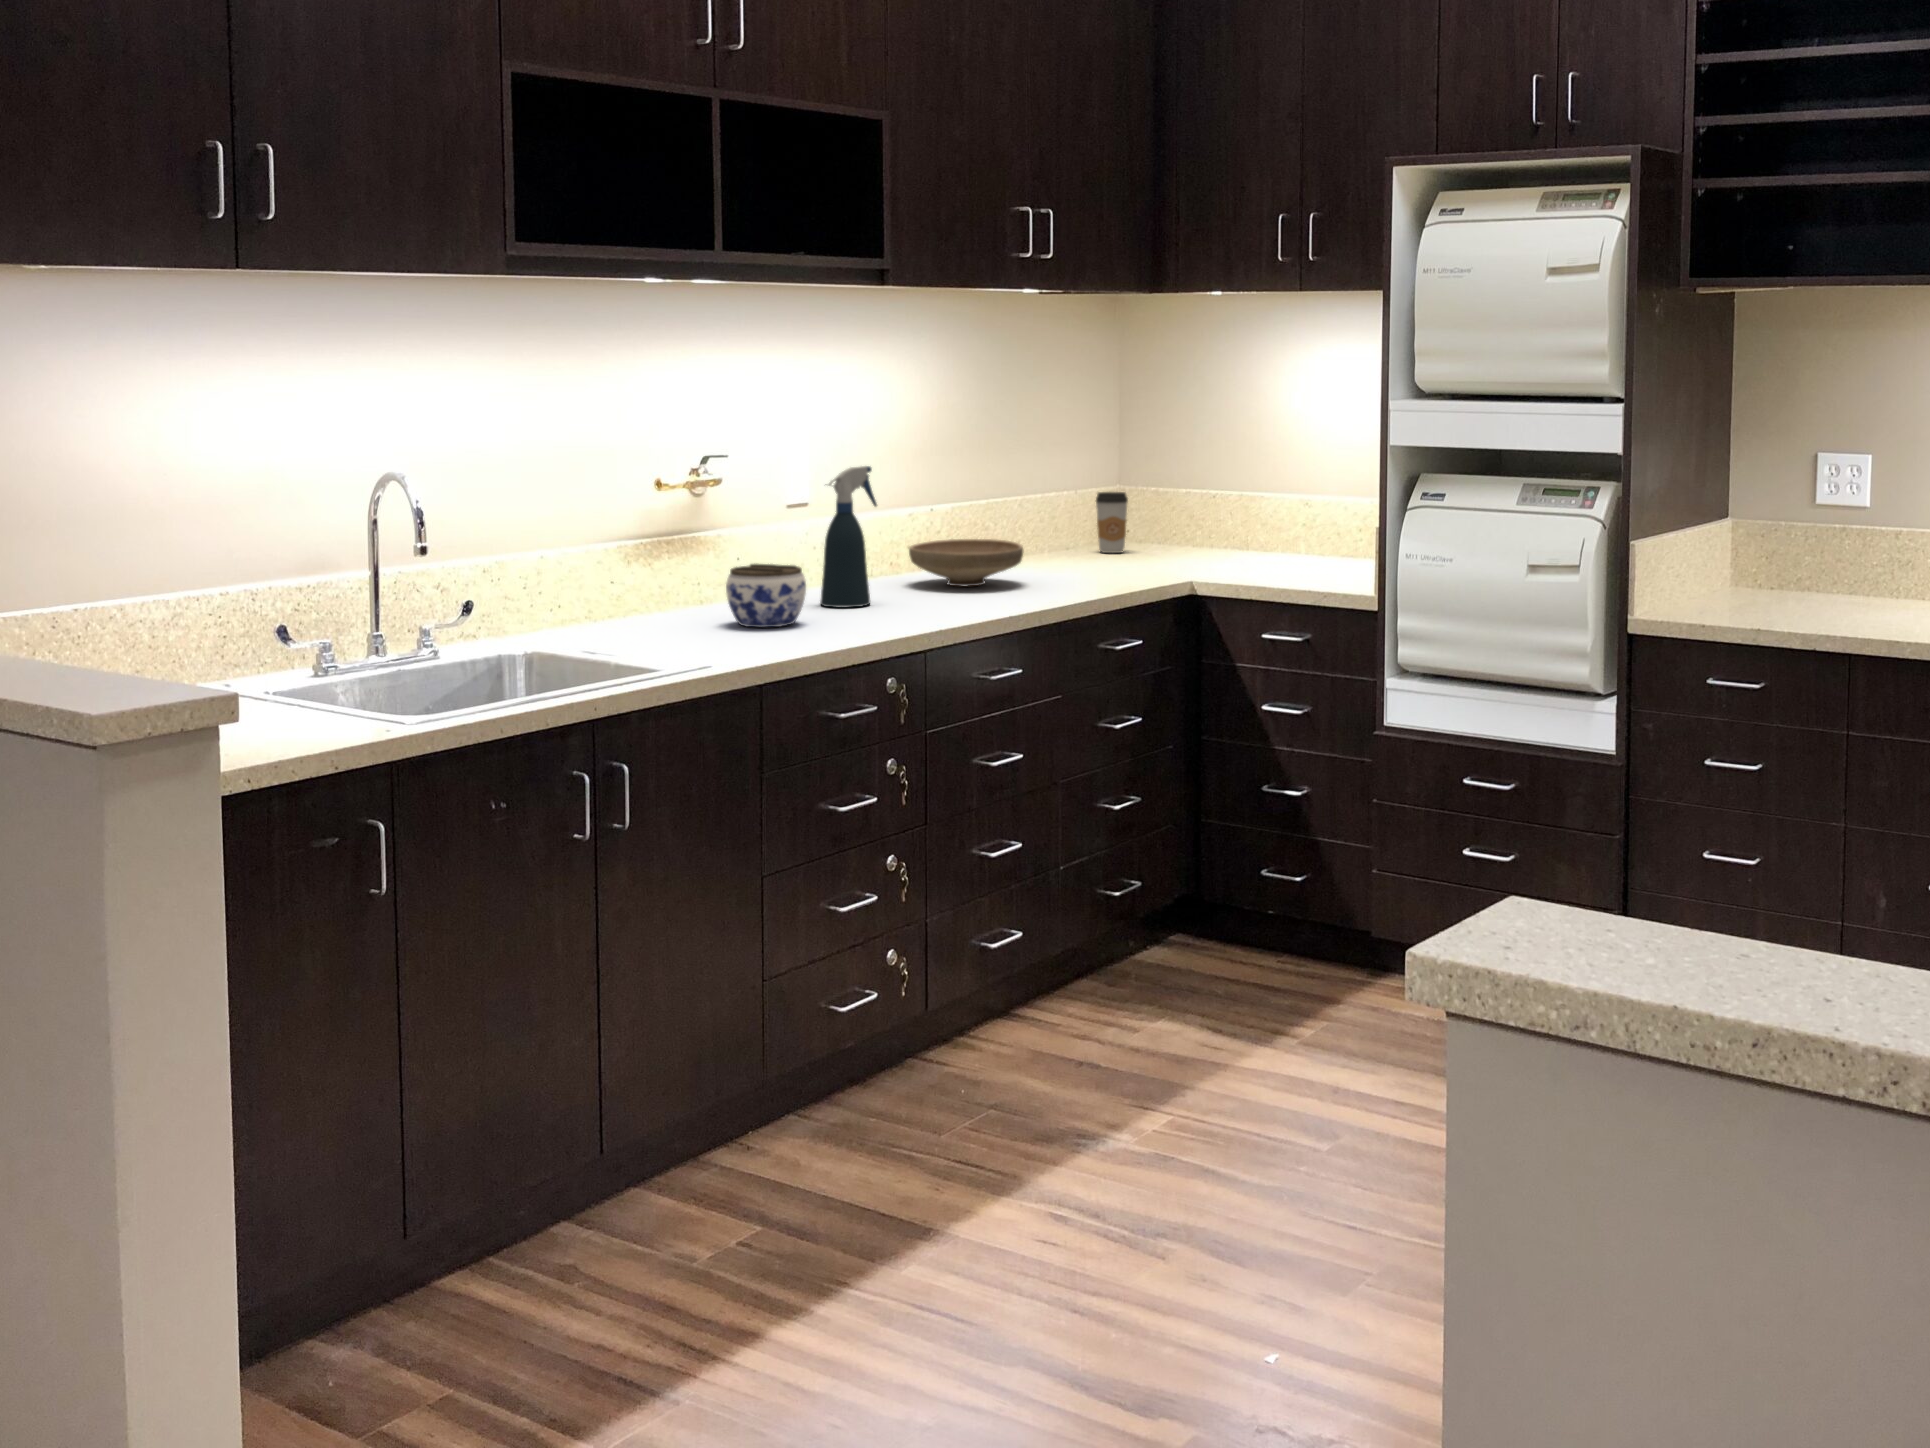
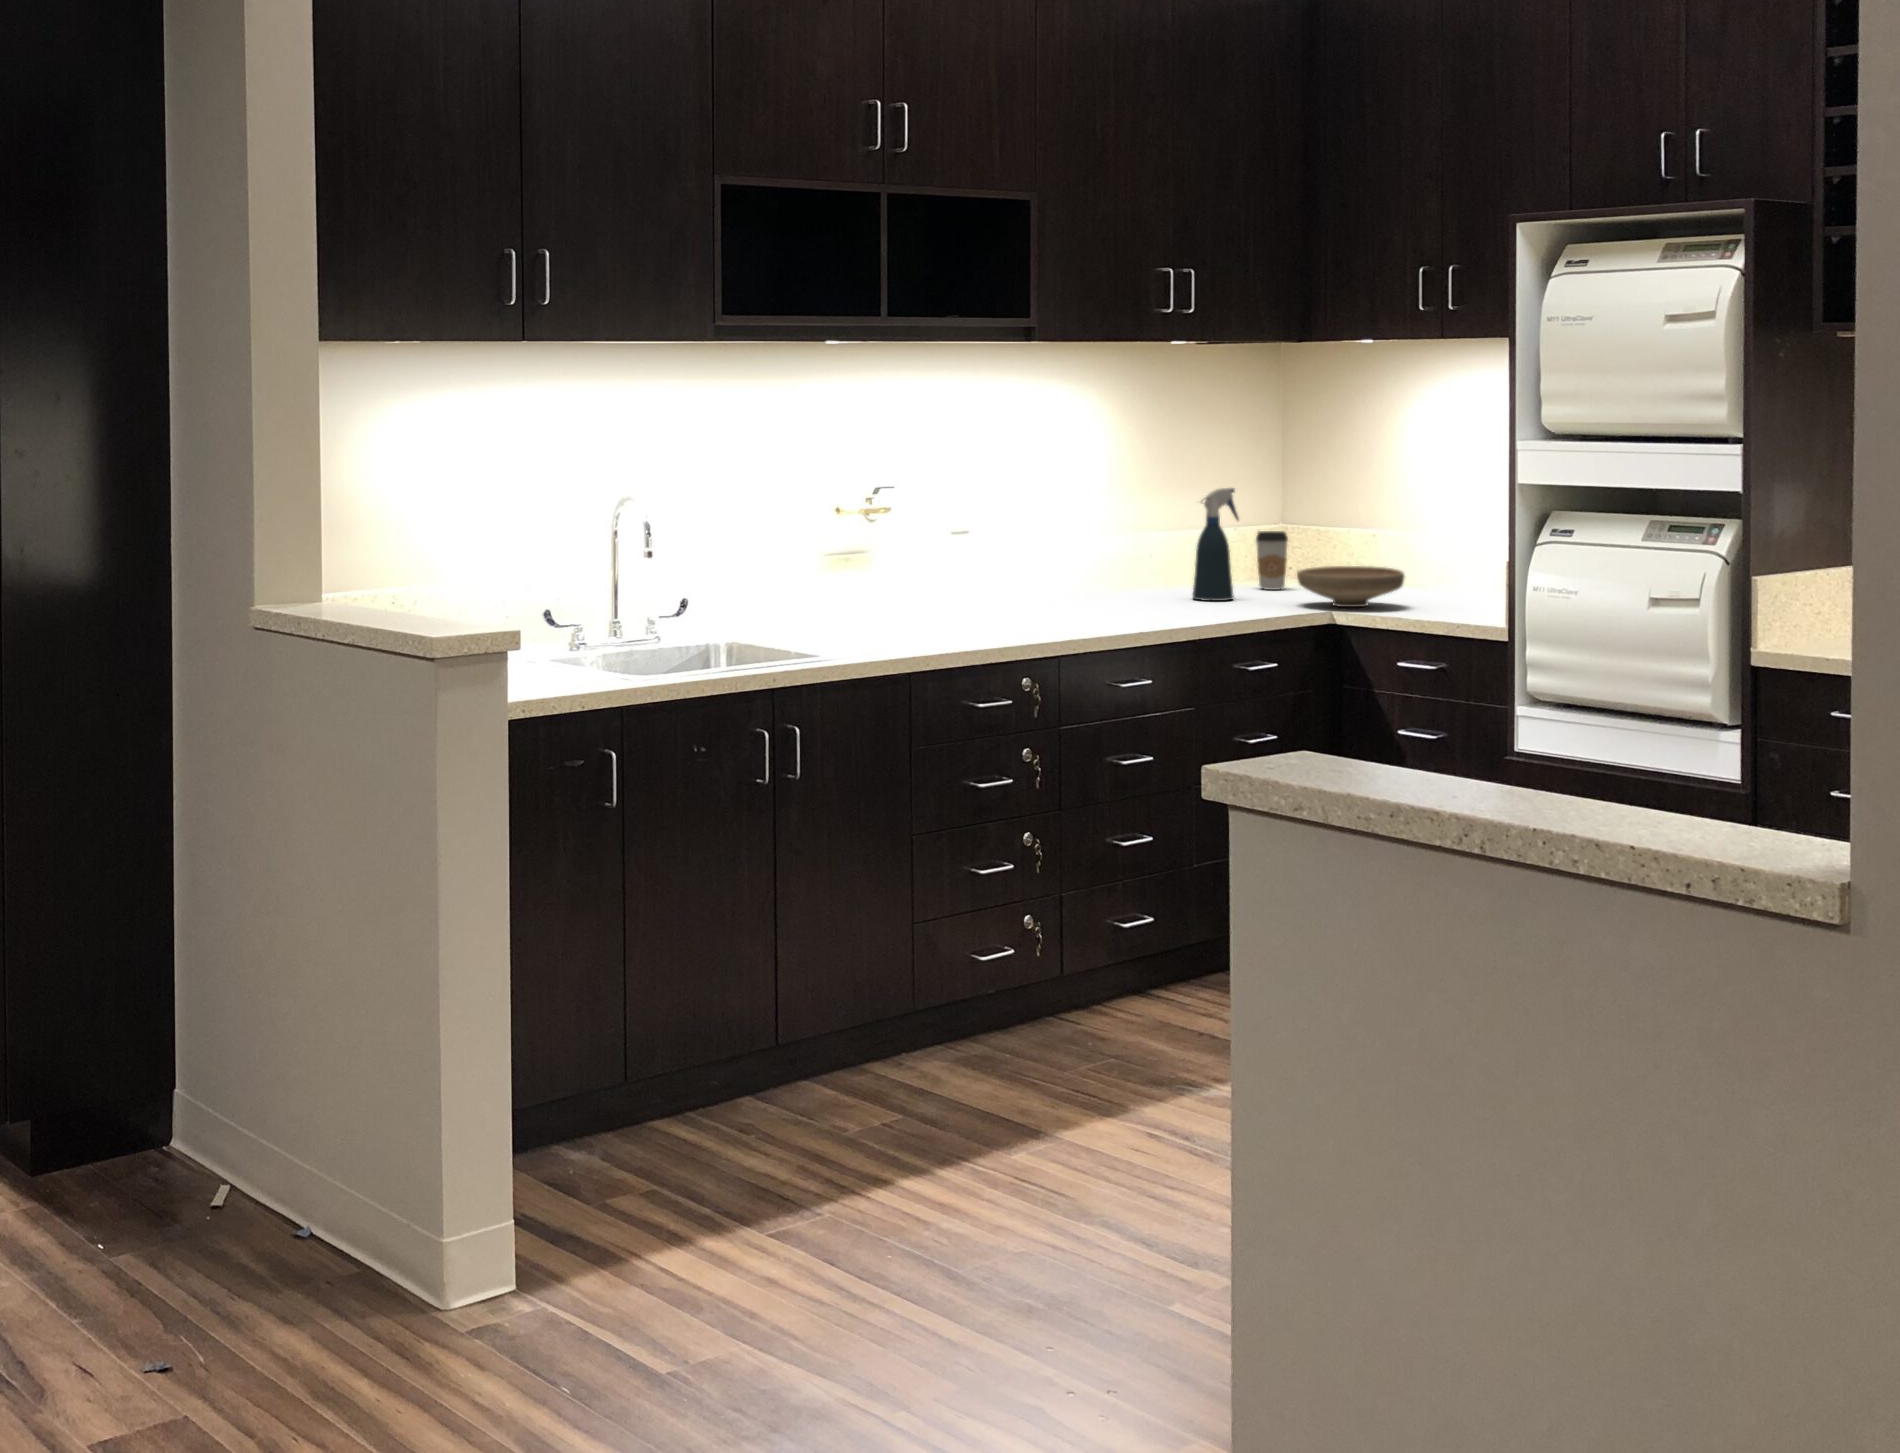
spray bottle: present [820,466,877,608] -> present [1193,488,1239,601]
bowl: present [909,539,1023,586] -> present [1297,566,1404,607]
jar: present [726,564,806,627] -> none [889,582,957,635]

